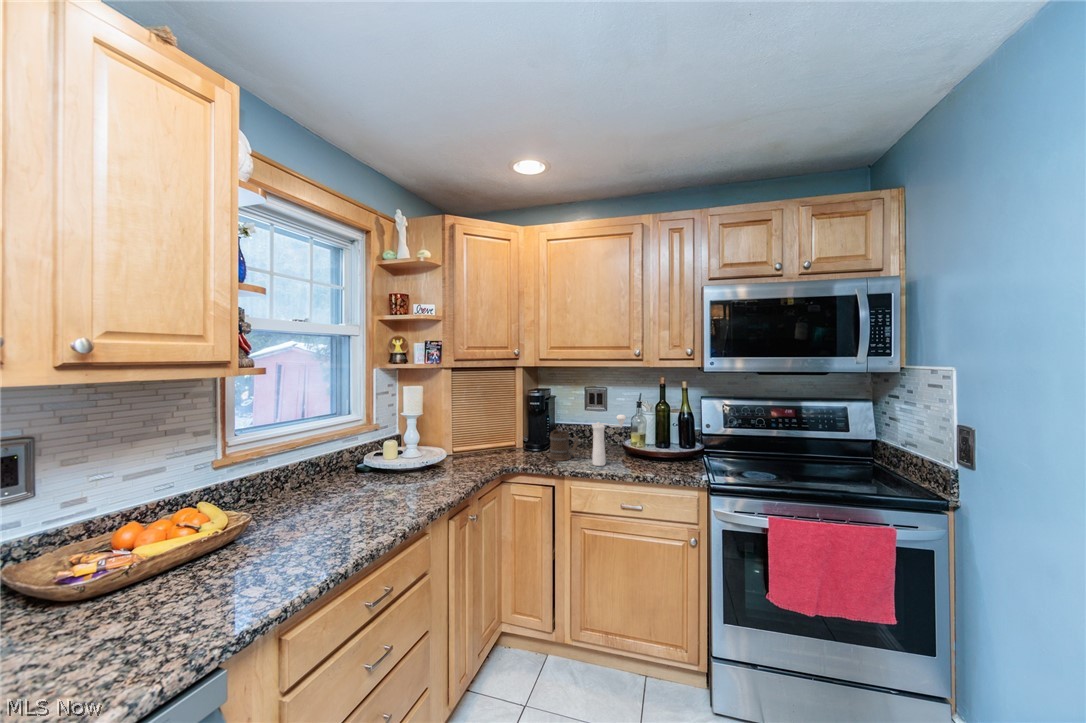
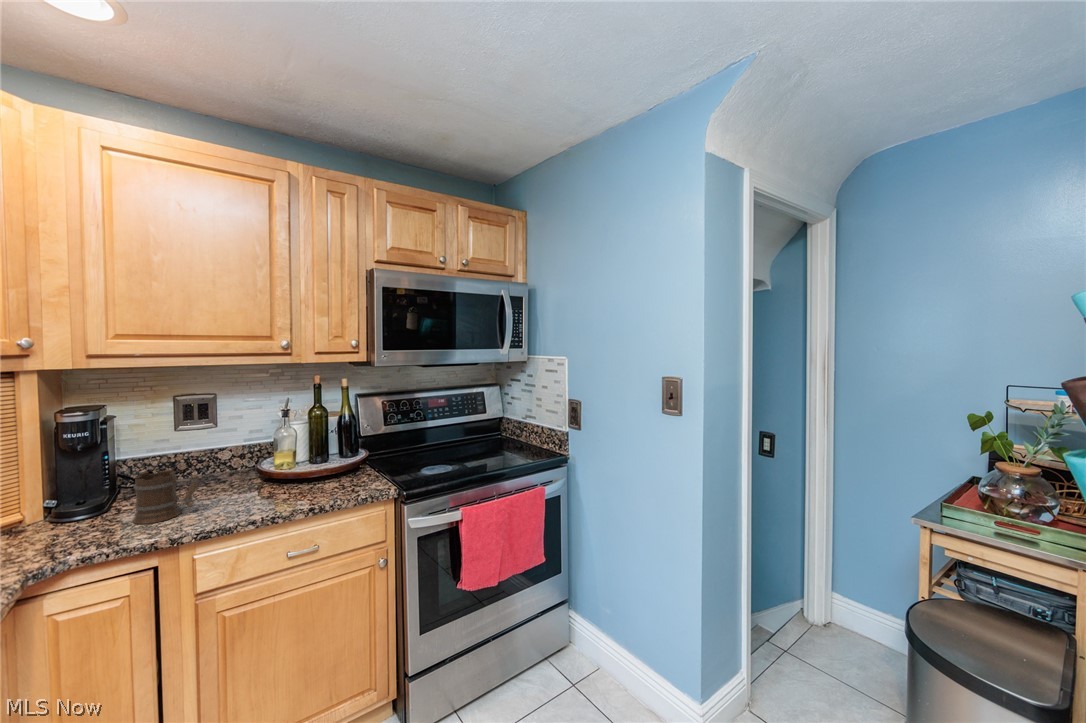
pepper mill: present [592,415,626,466] -> none [227,430,279,511]

